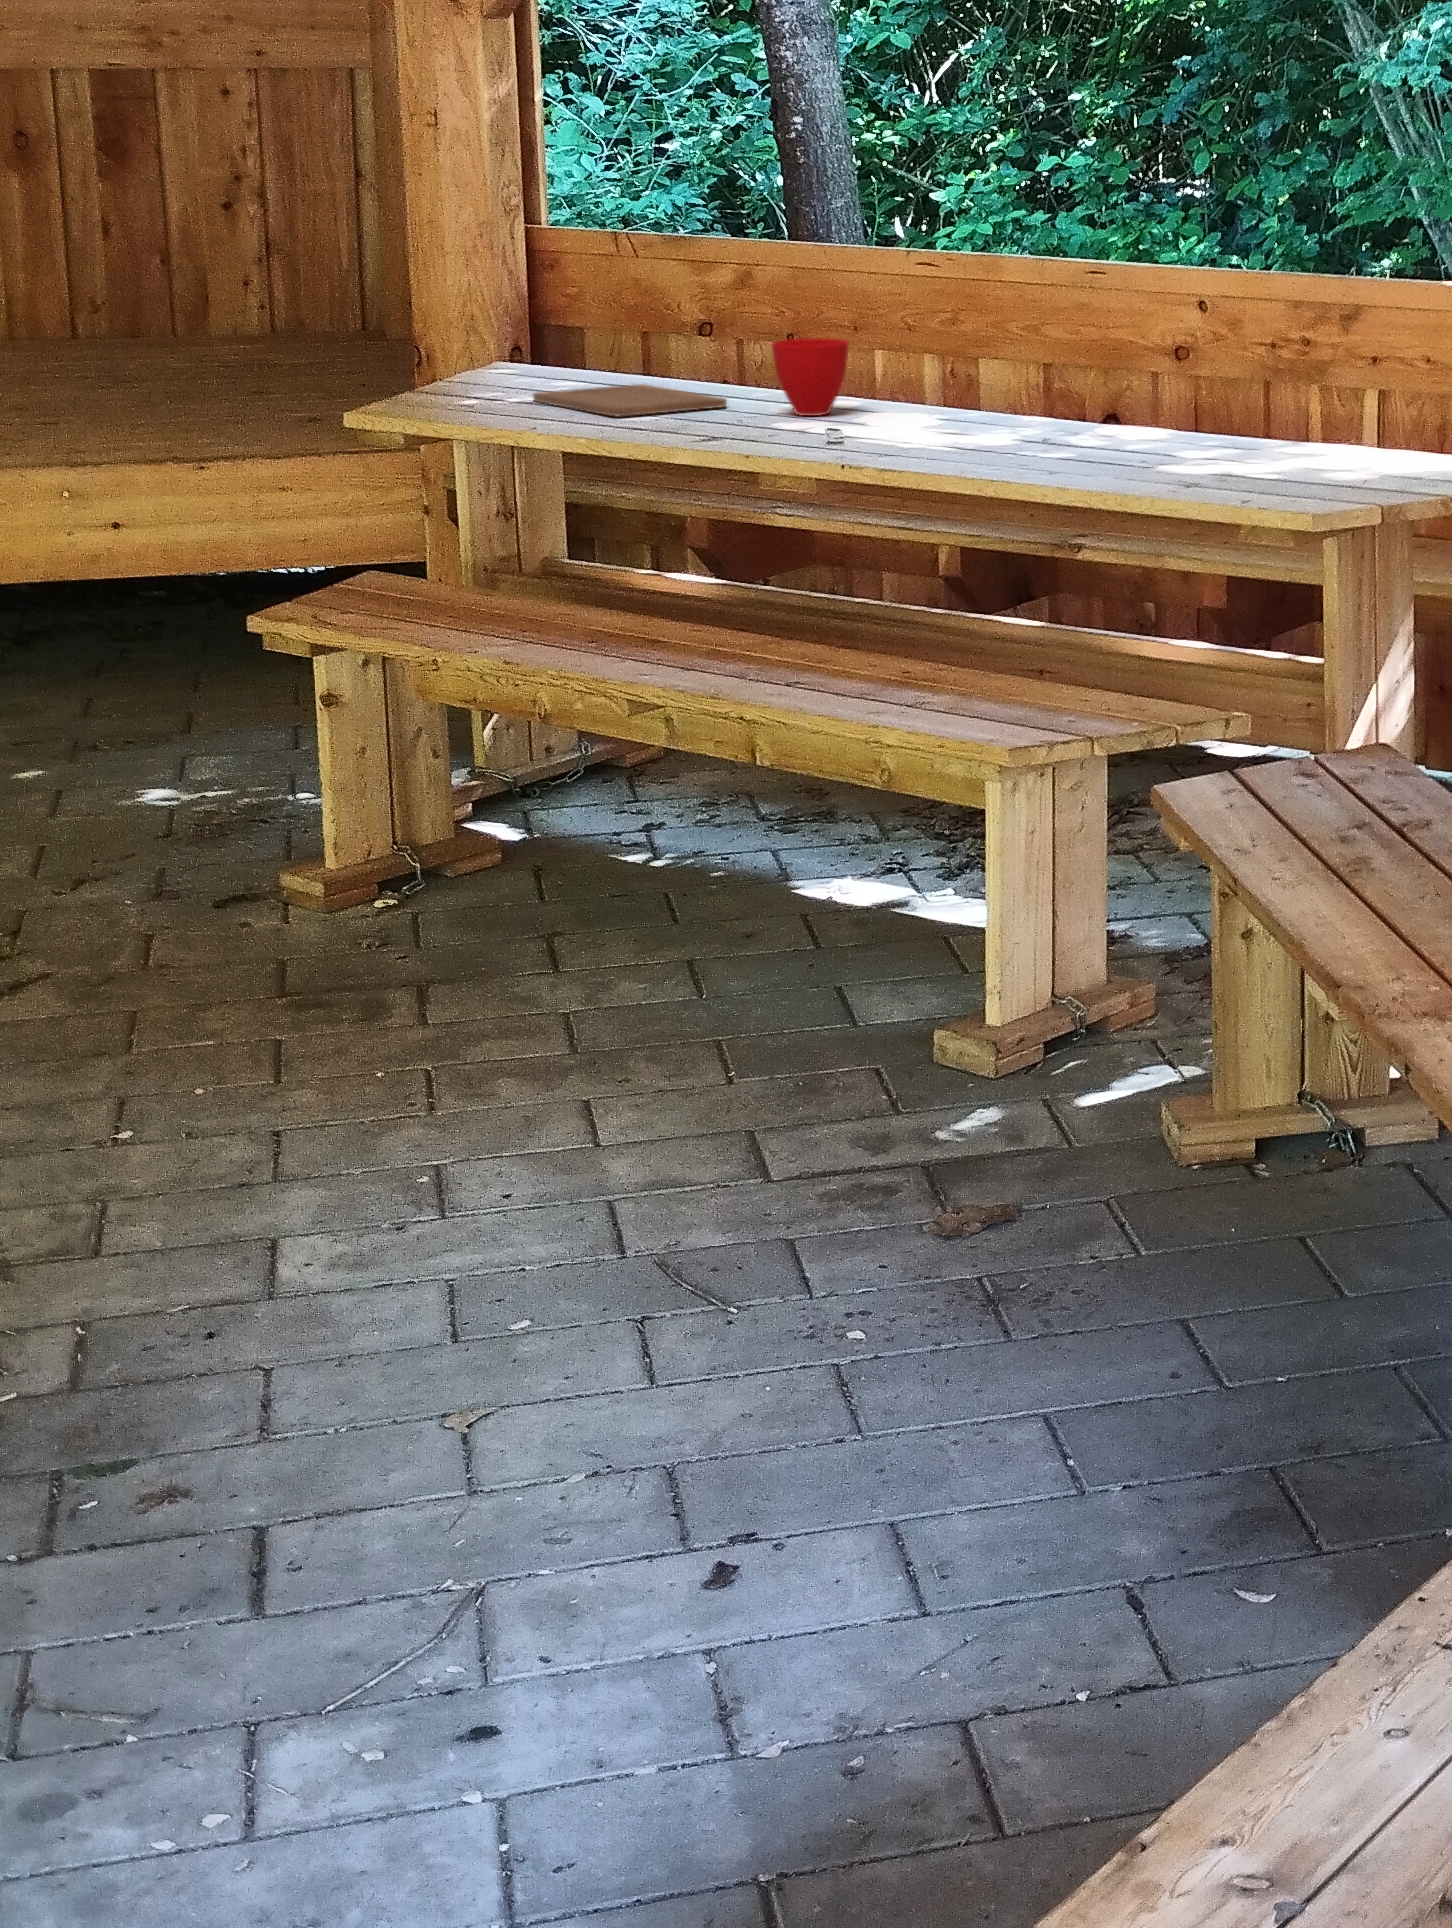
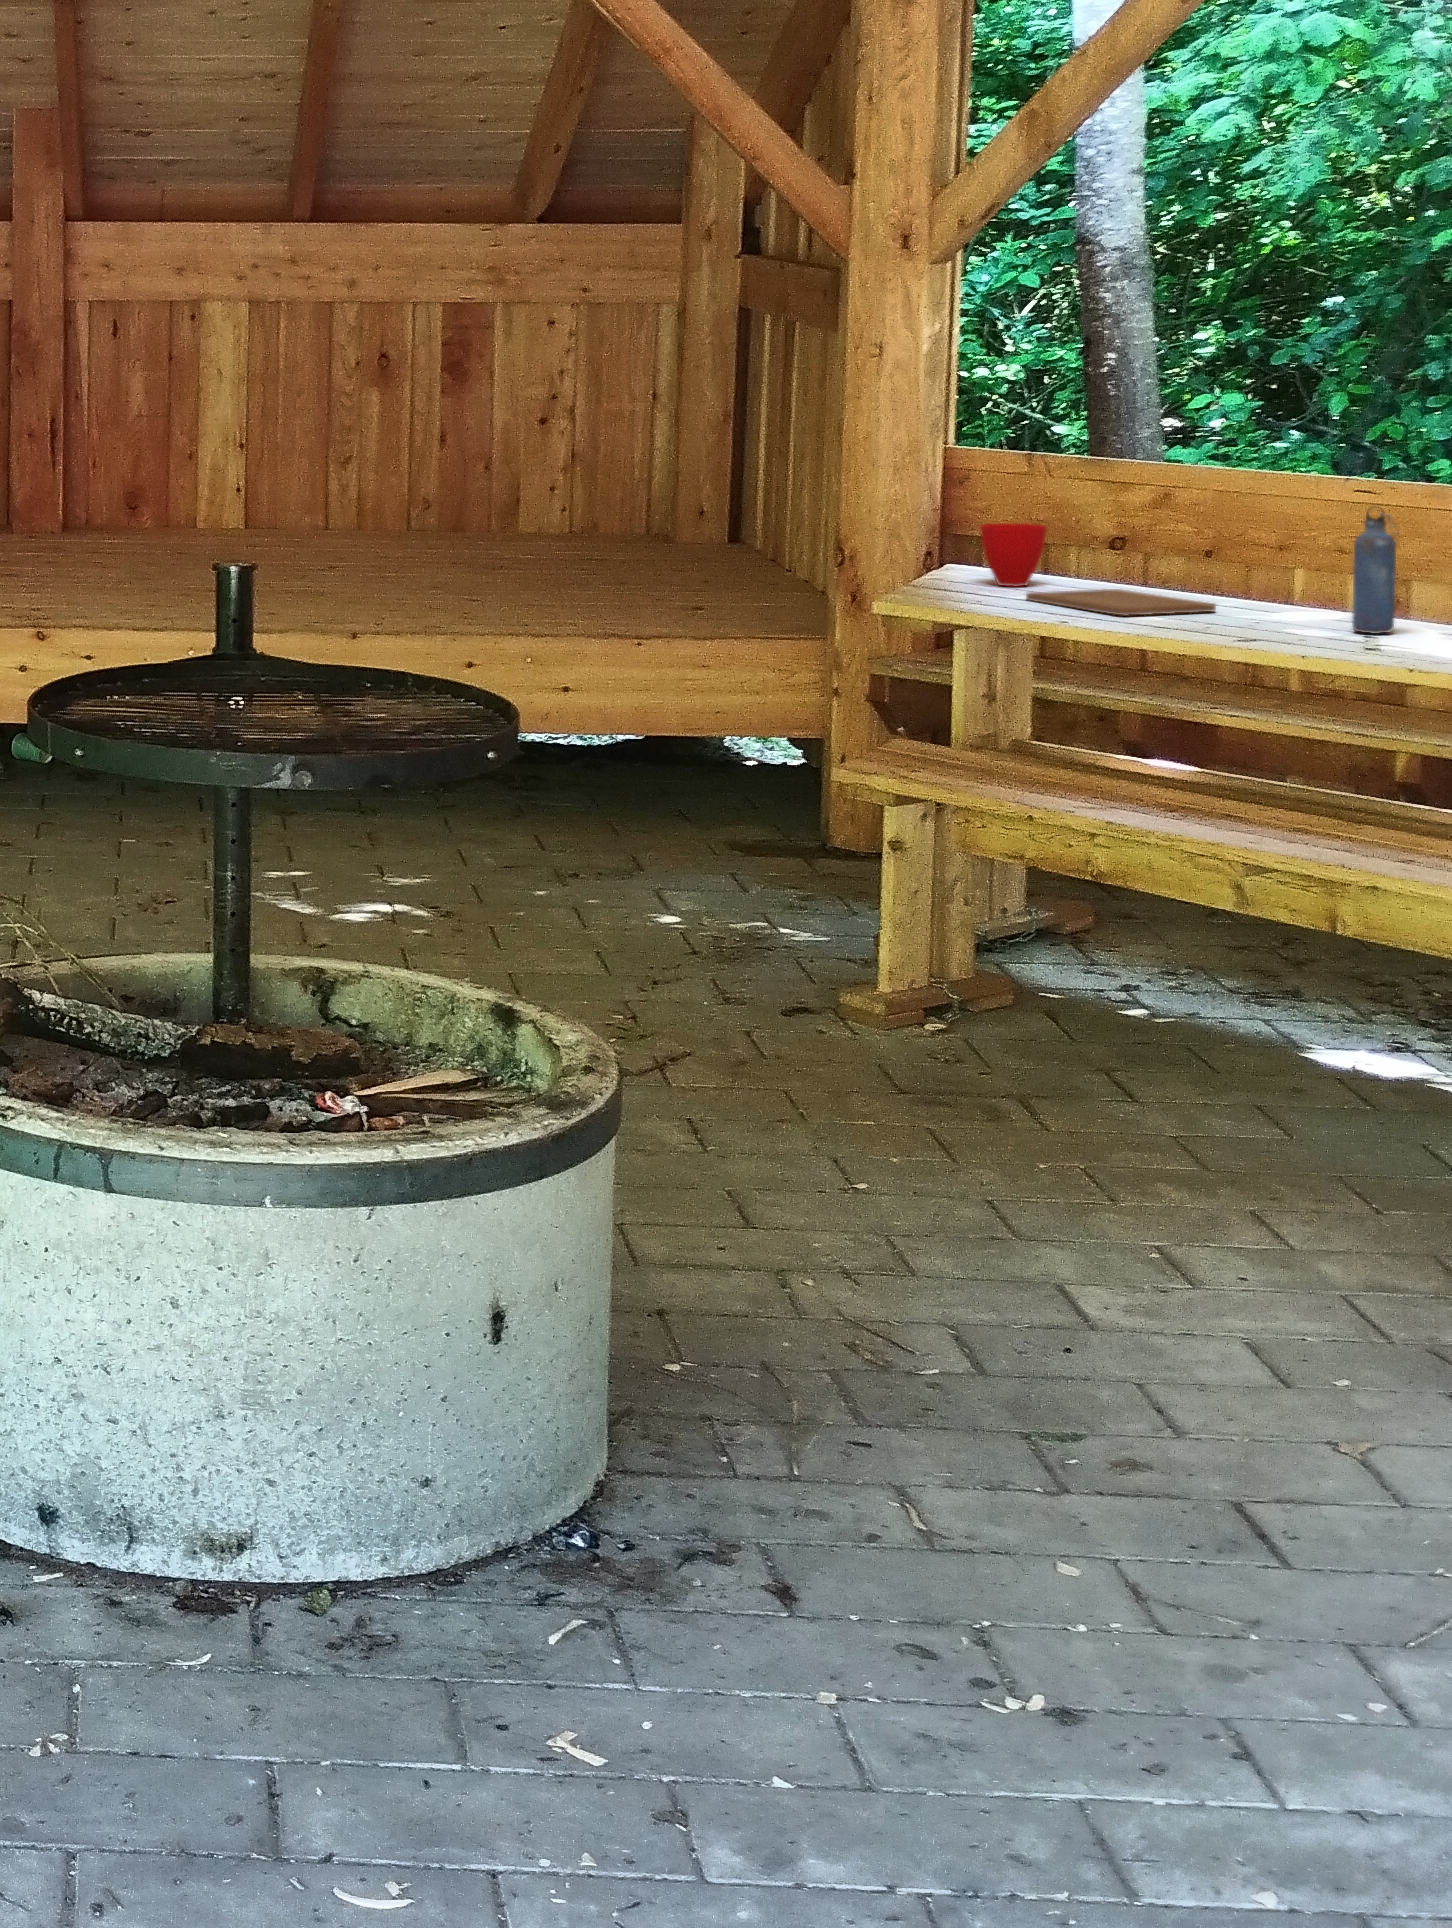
water bottle: none [843,287,888,426] -> present [1352,510,1397,634]
cup: present [772,338,849,416] -> present [980,523,1047,587]

